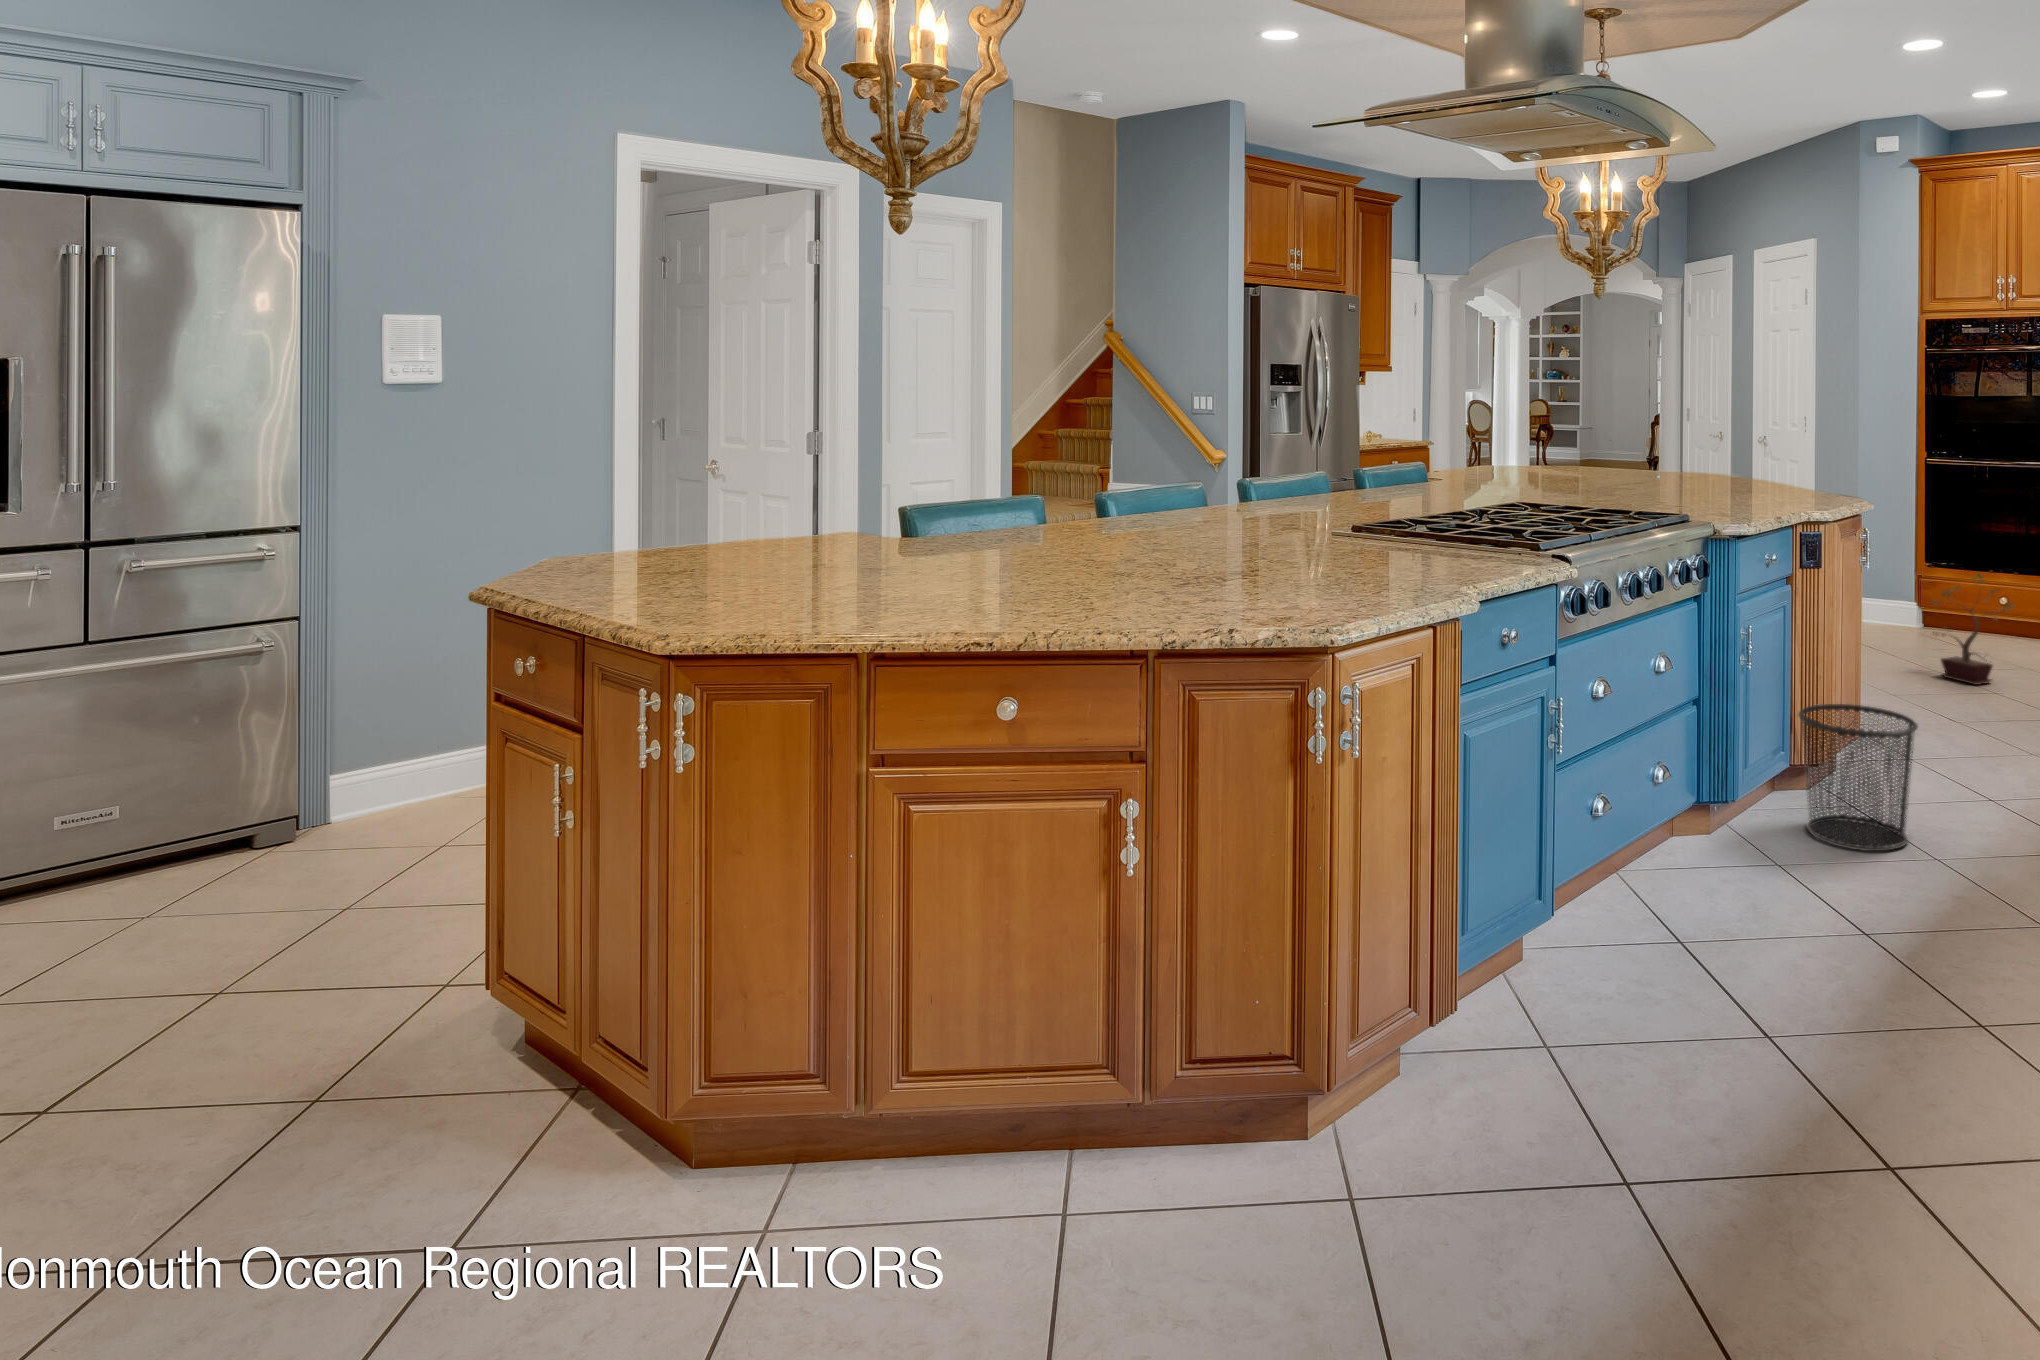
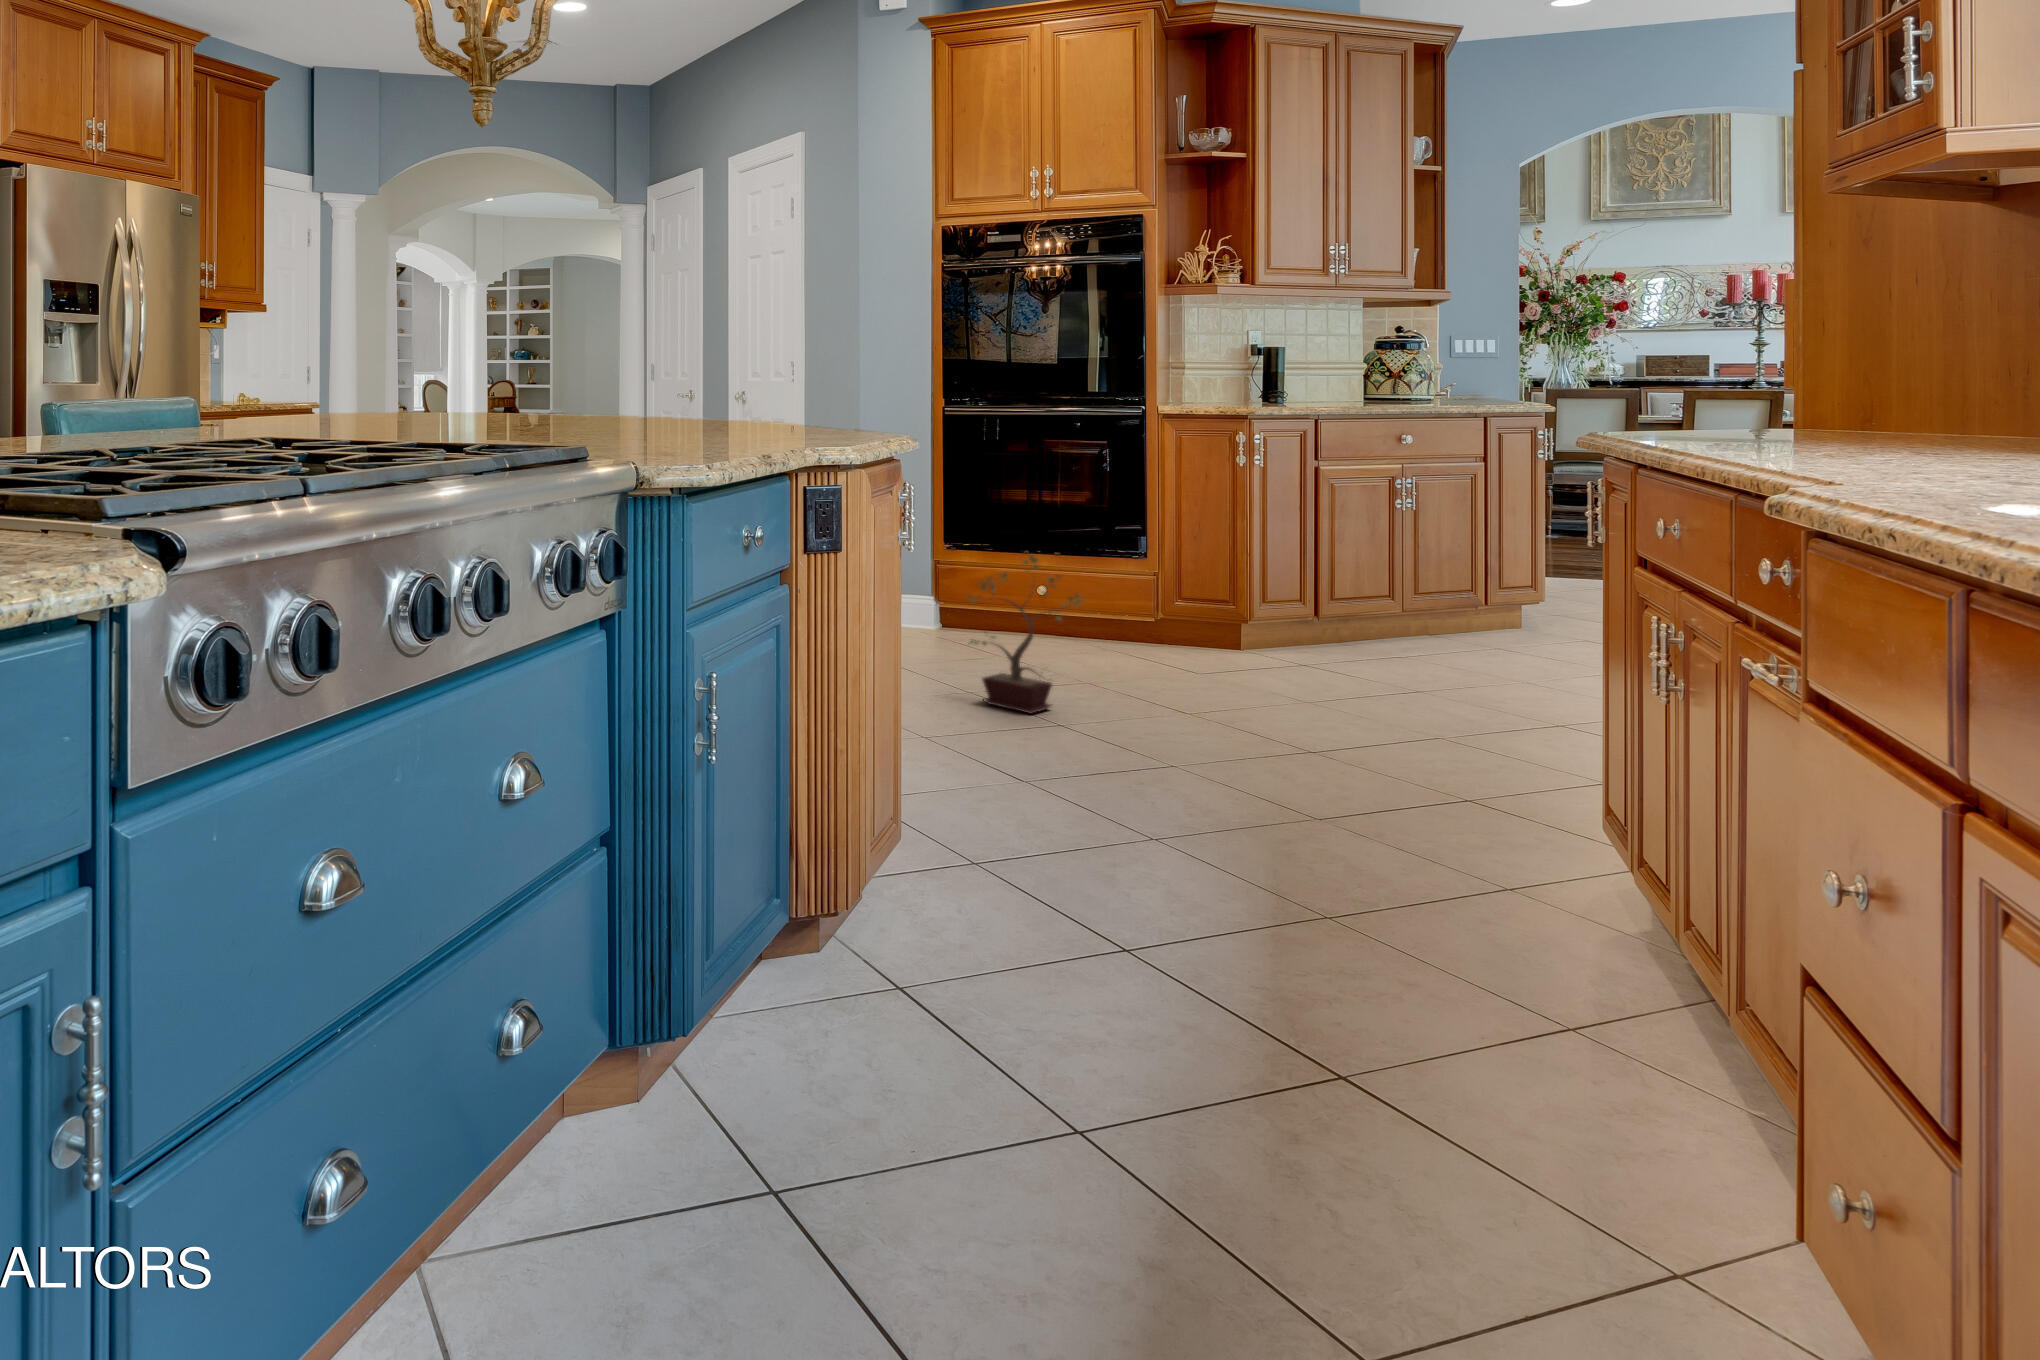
waste bin: present [1798,704,1918,851] -> none [806,808,1033,1124]

